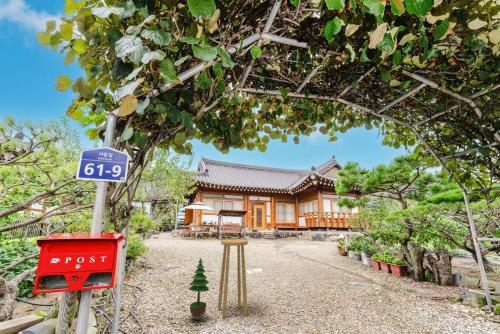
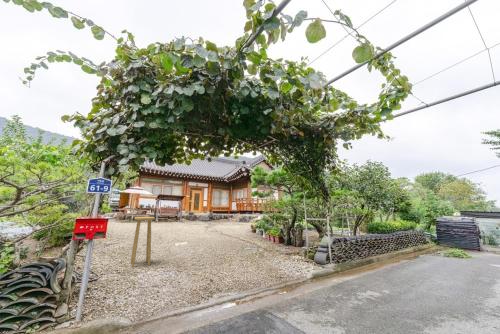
potted tree: present [189,258,209,320] -> none [107,228,123,269]

